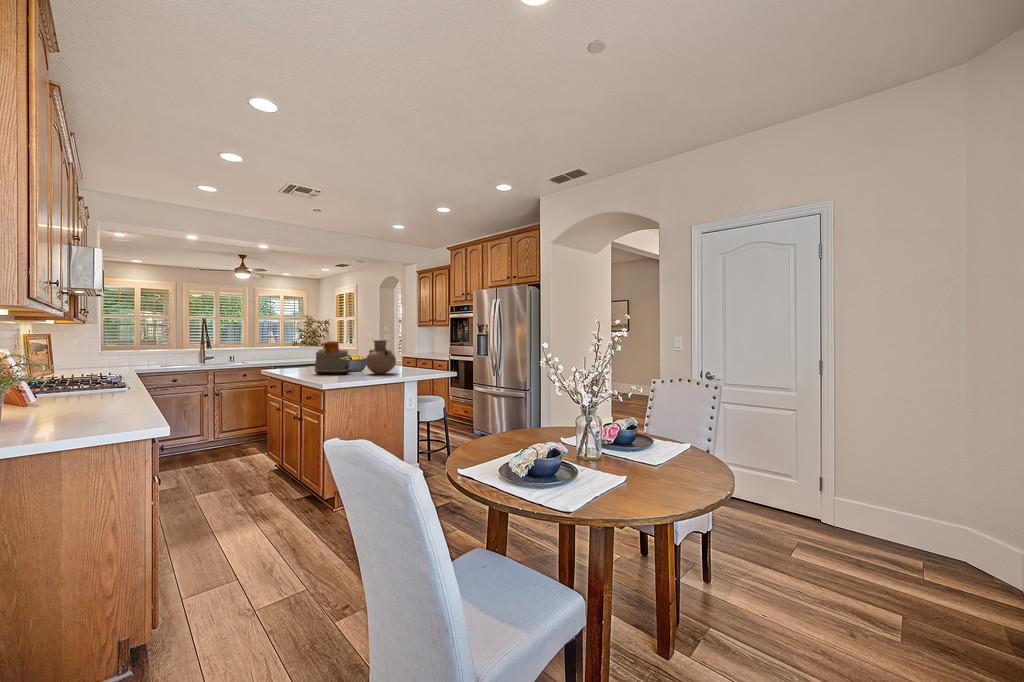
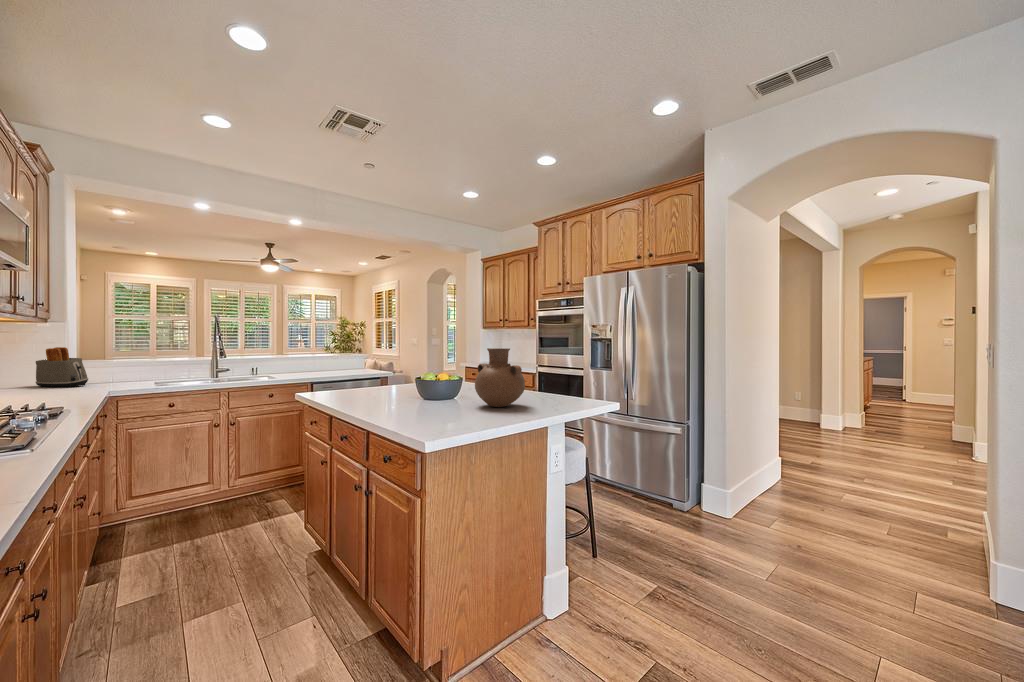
toaster: present [315,341,351,374] -> present [36,347,88,387]

